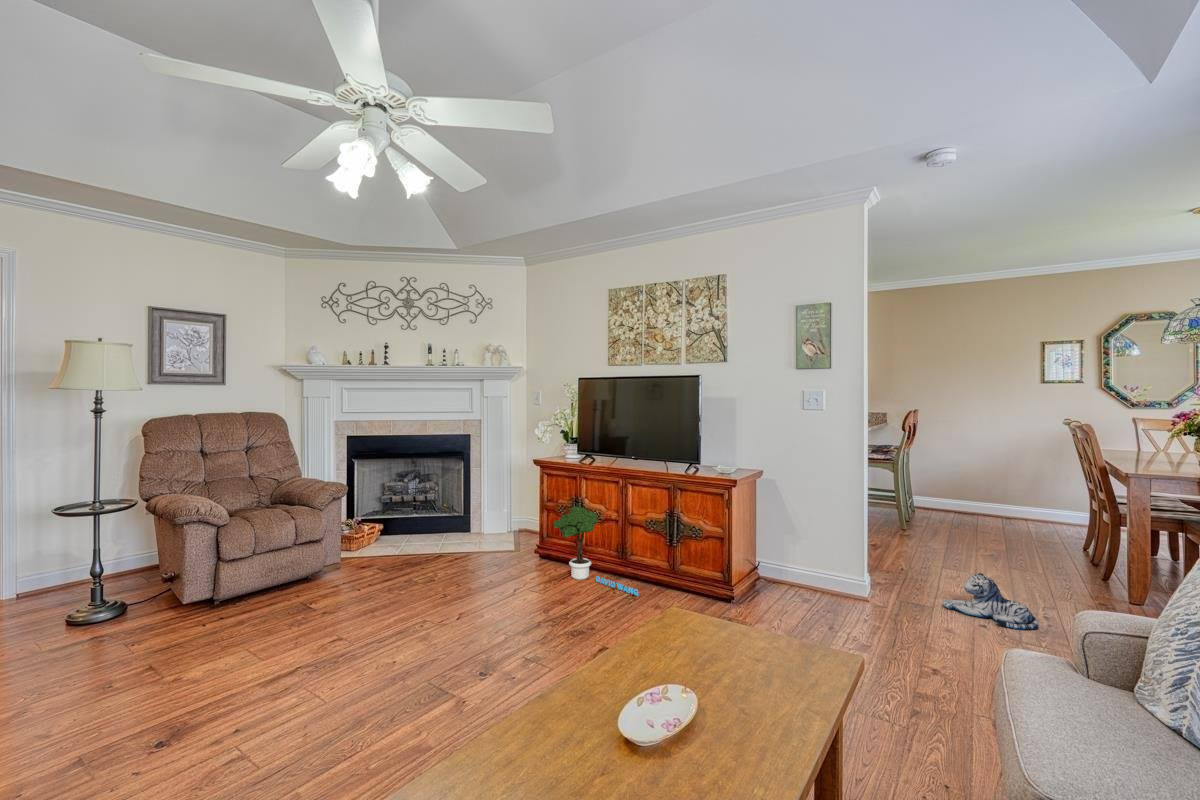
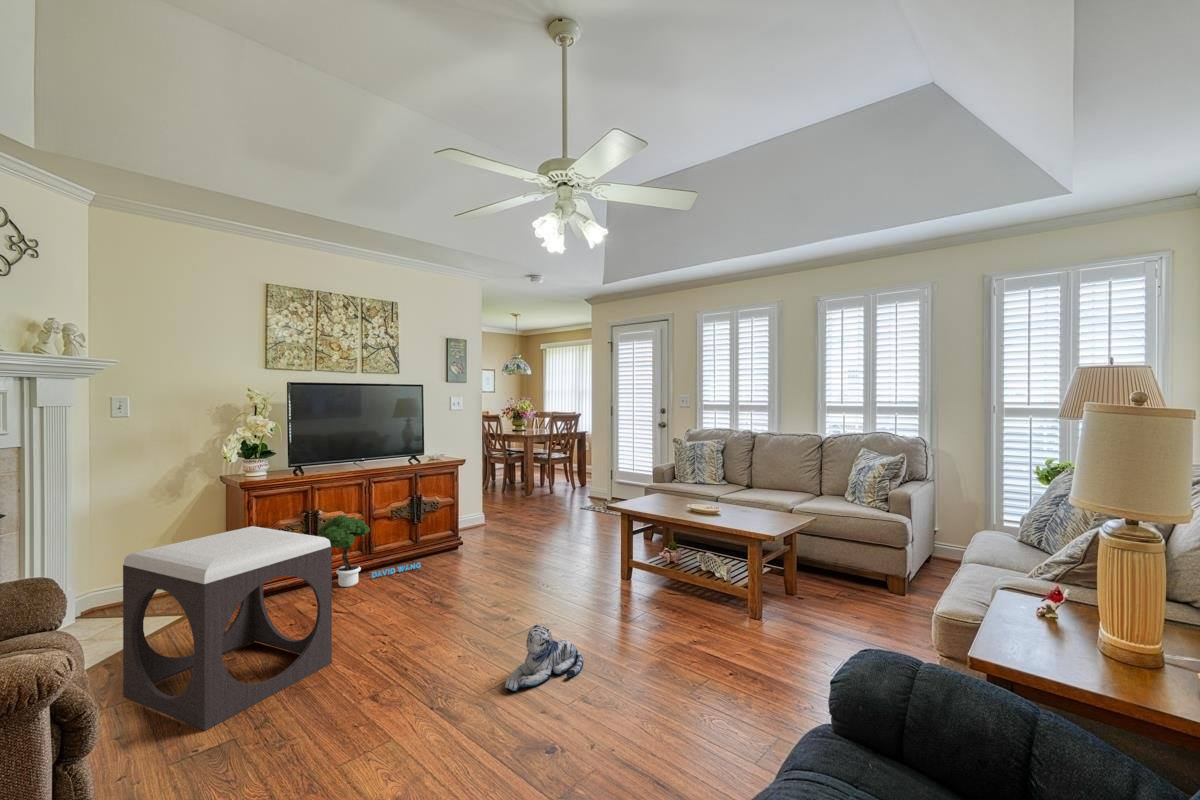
footstool: none [327,483,458,608] -> present [123,526,332,731]
plush toy: present [942,573,1038,630] -> present [505,625,583,691]

